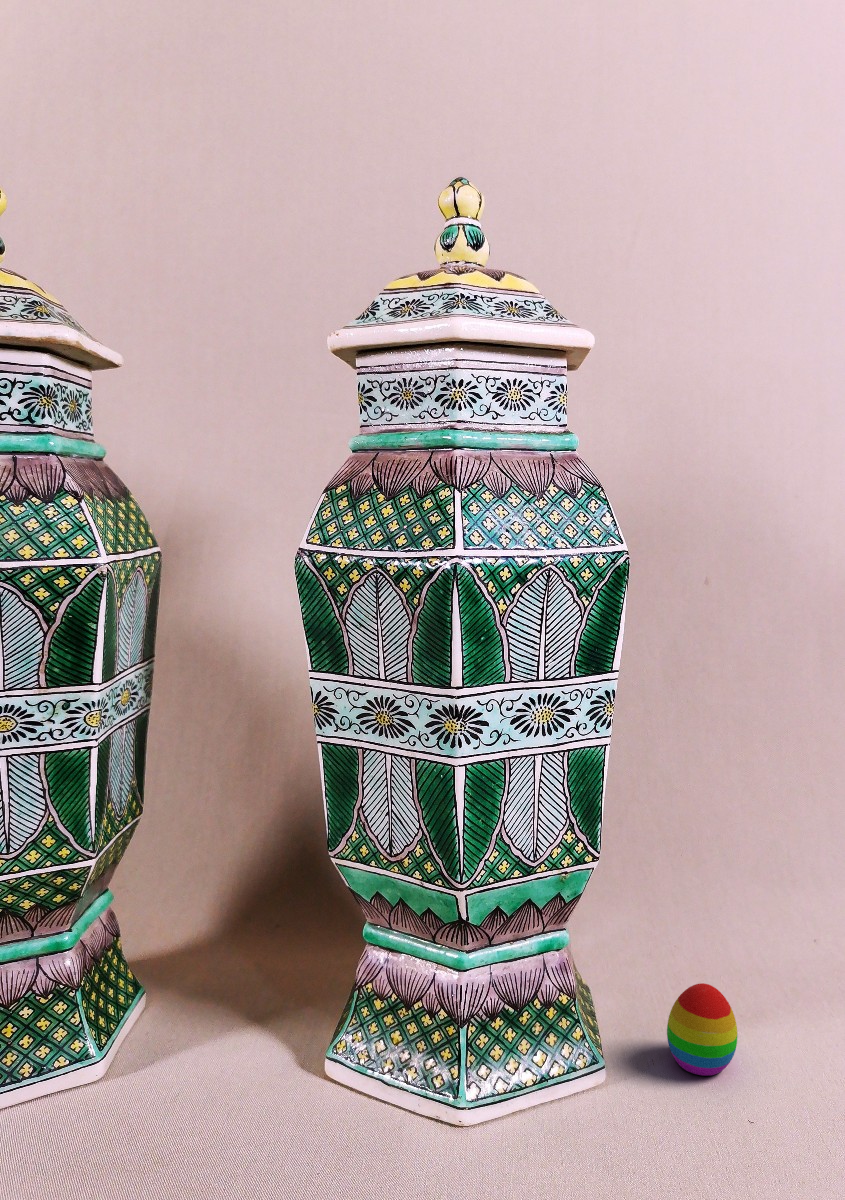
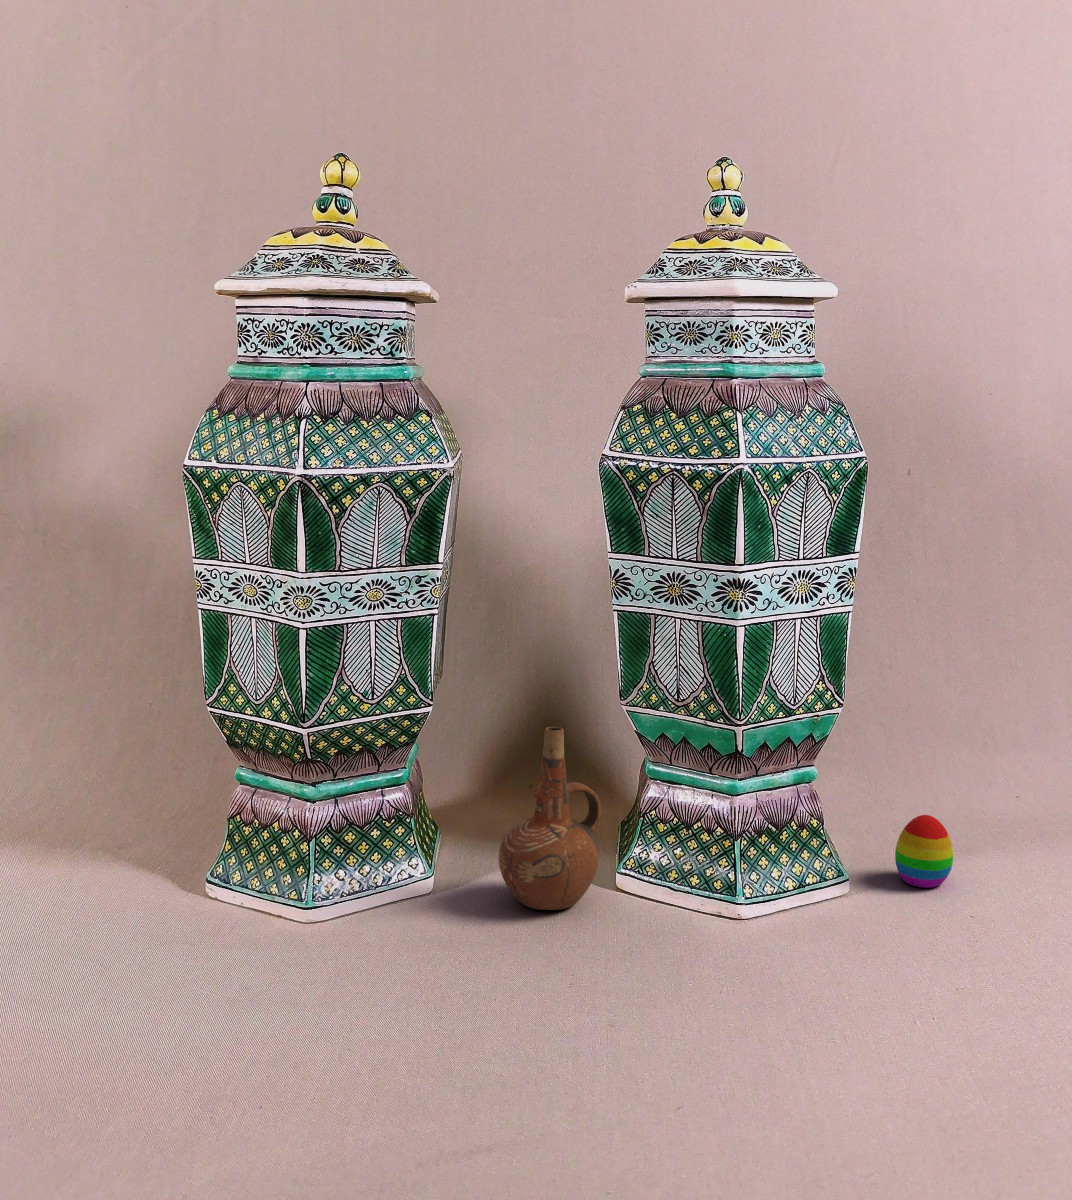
ceramic pitcher: none [168,884,299,1118] -> present [499,727,601,910]

